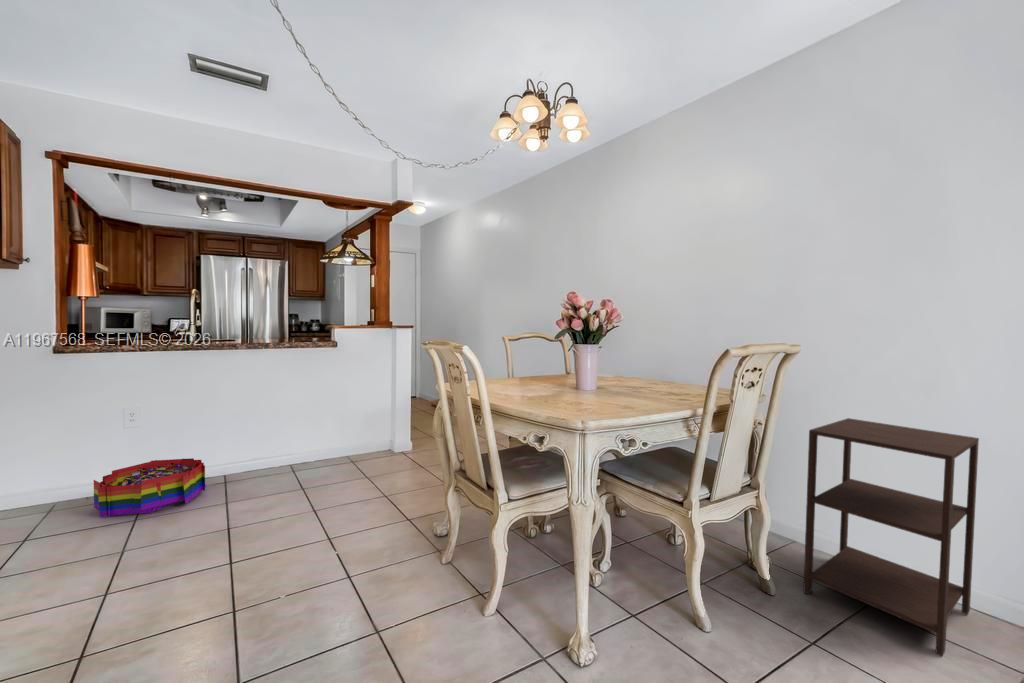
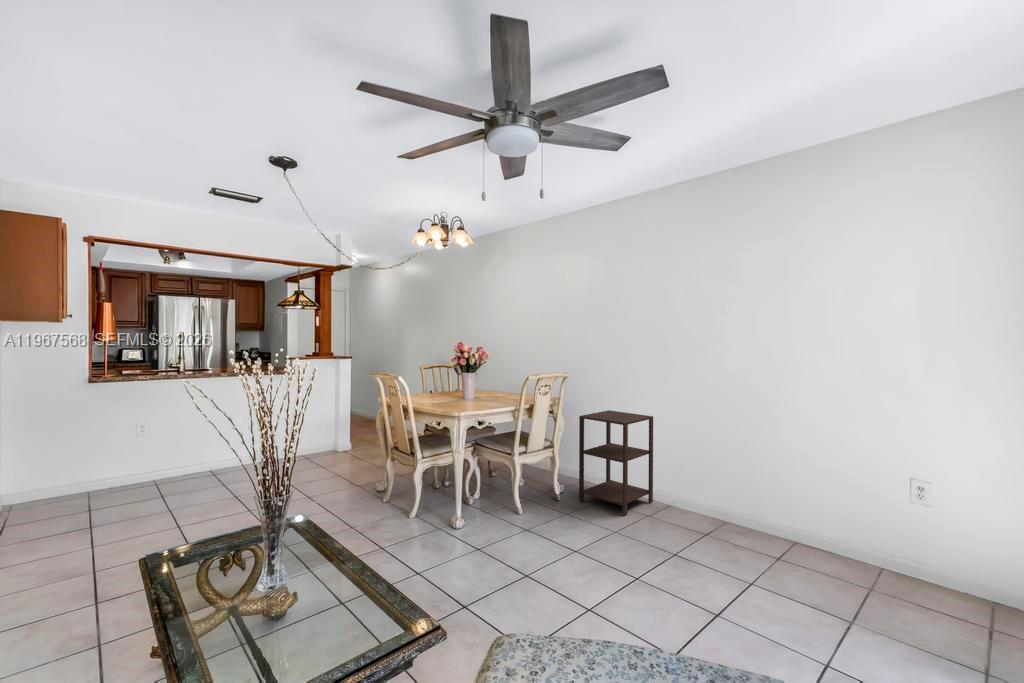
storage bin: present [94,458,206,517] -> none [128,458,206,496]

